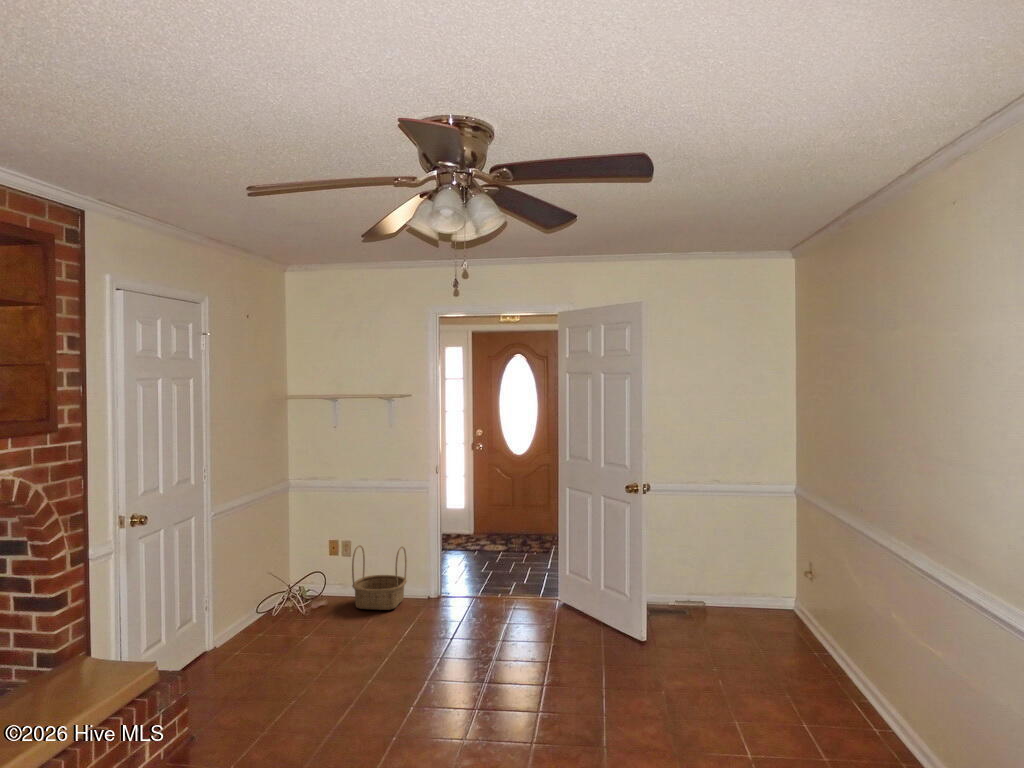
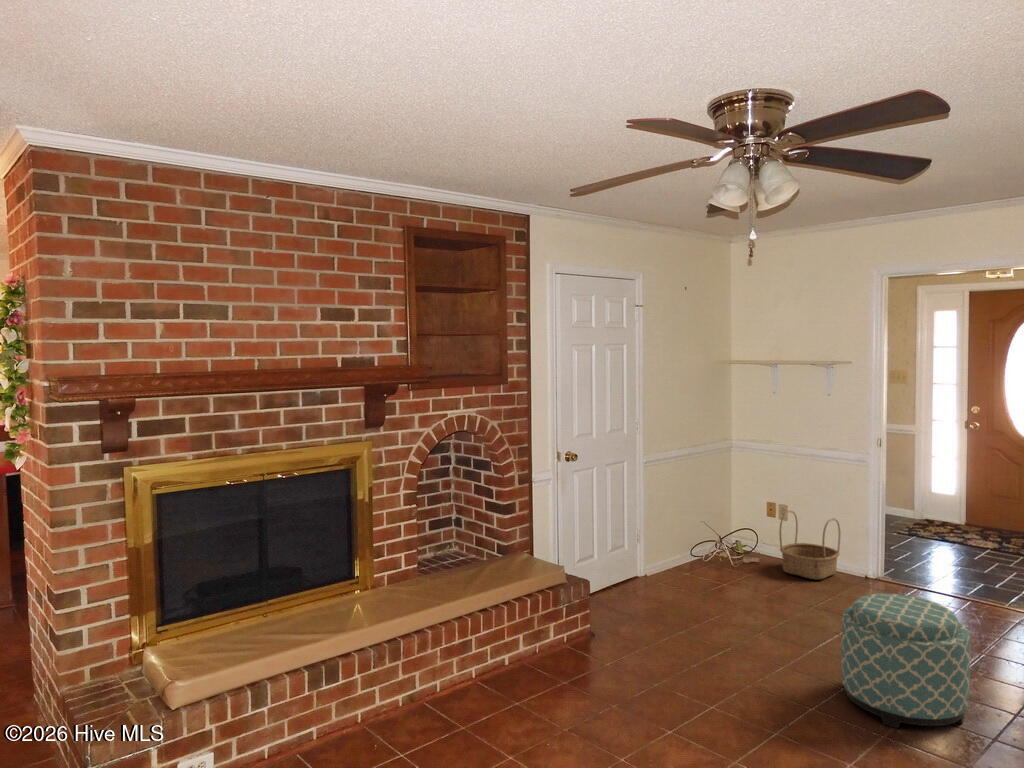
ottoman: none [470,607,572,732] -> present [841,594,970,728]

